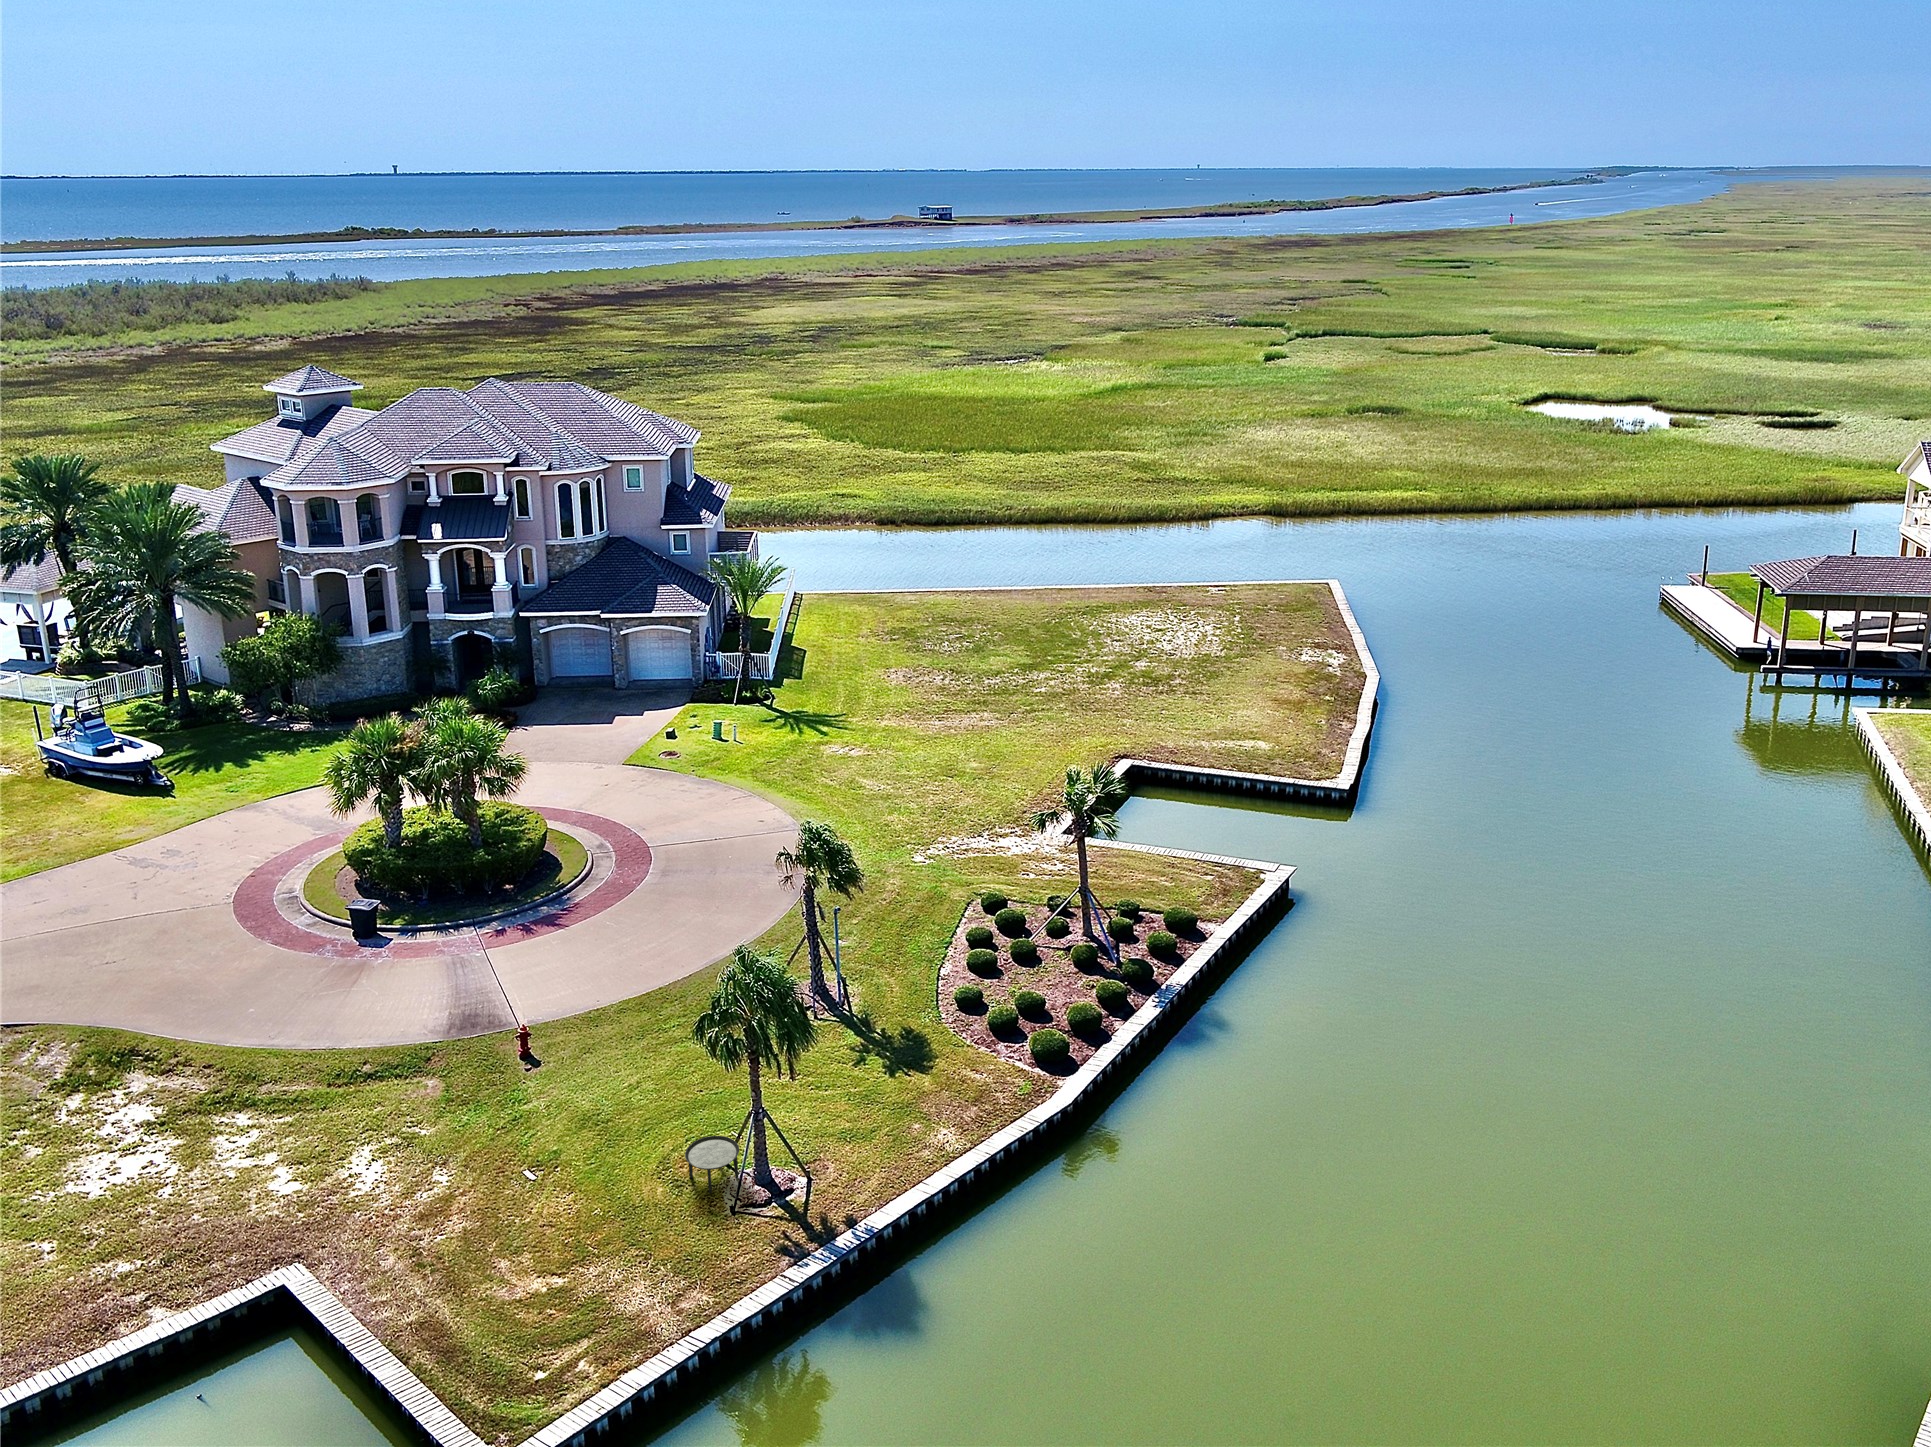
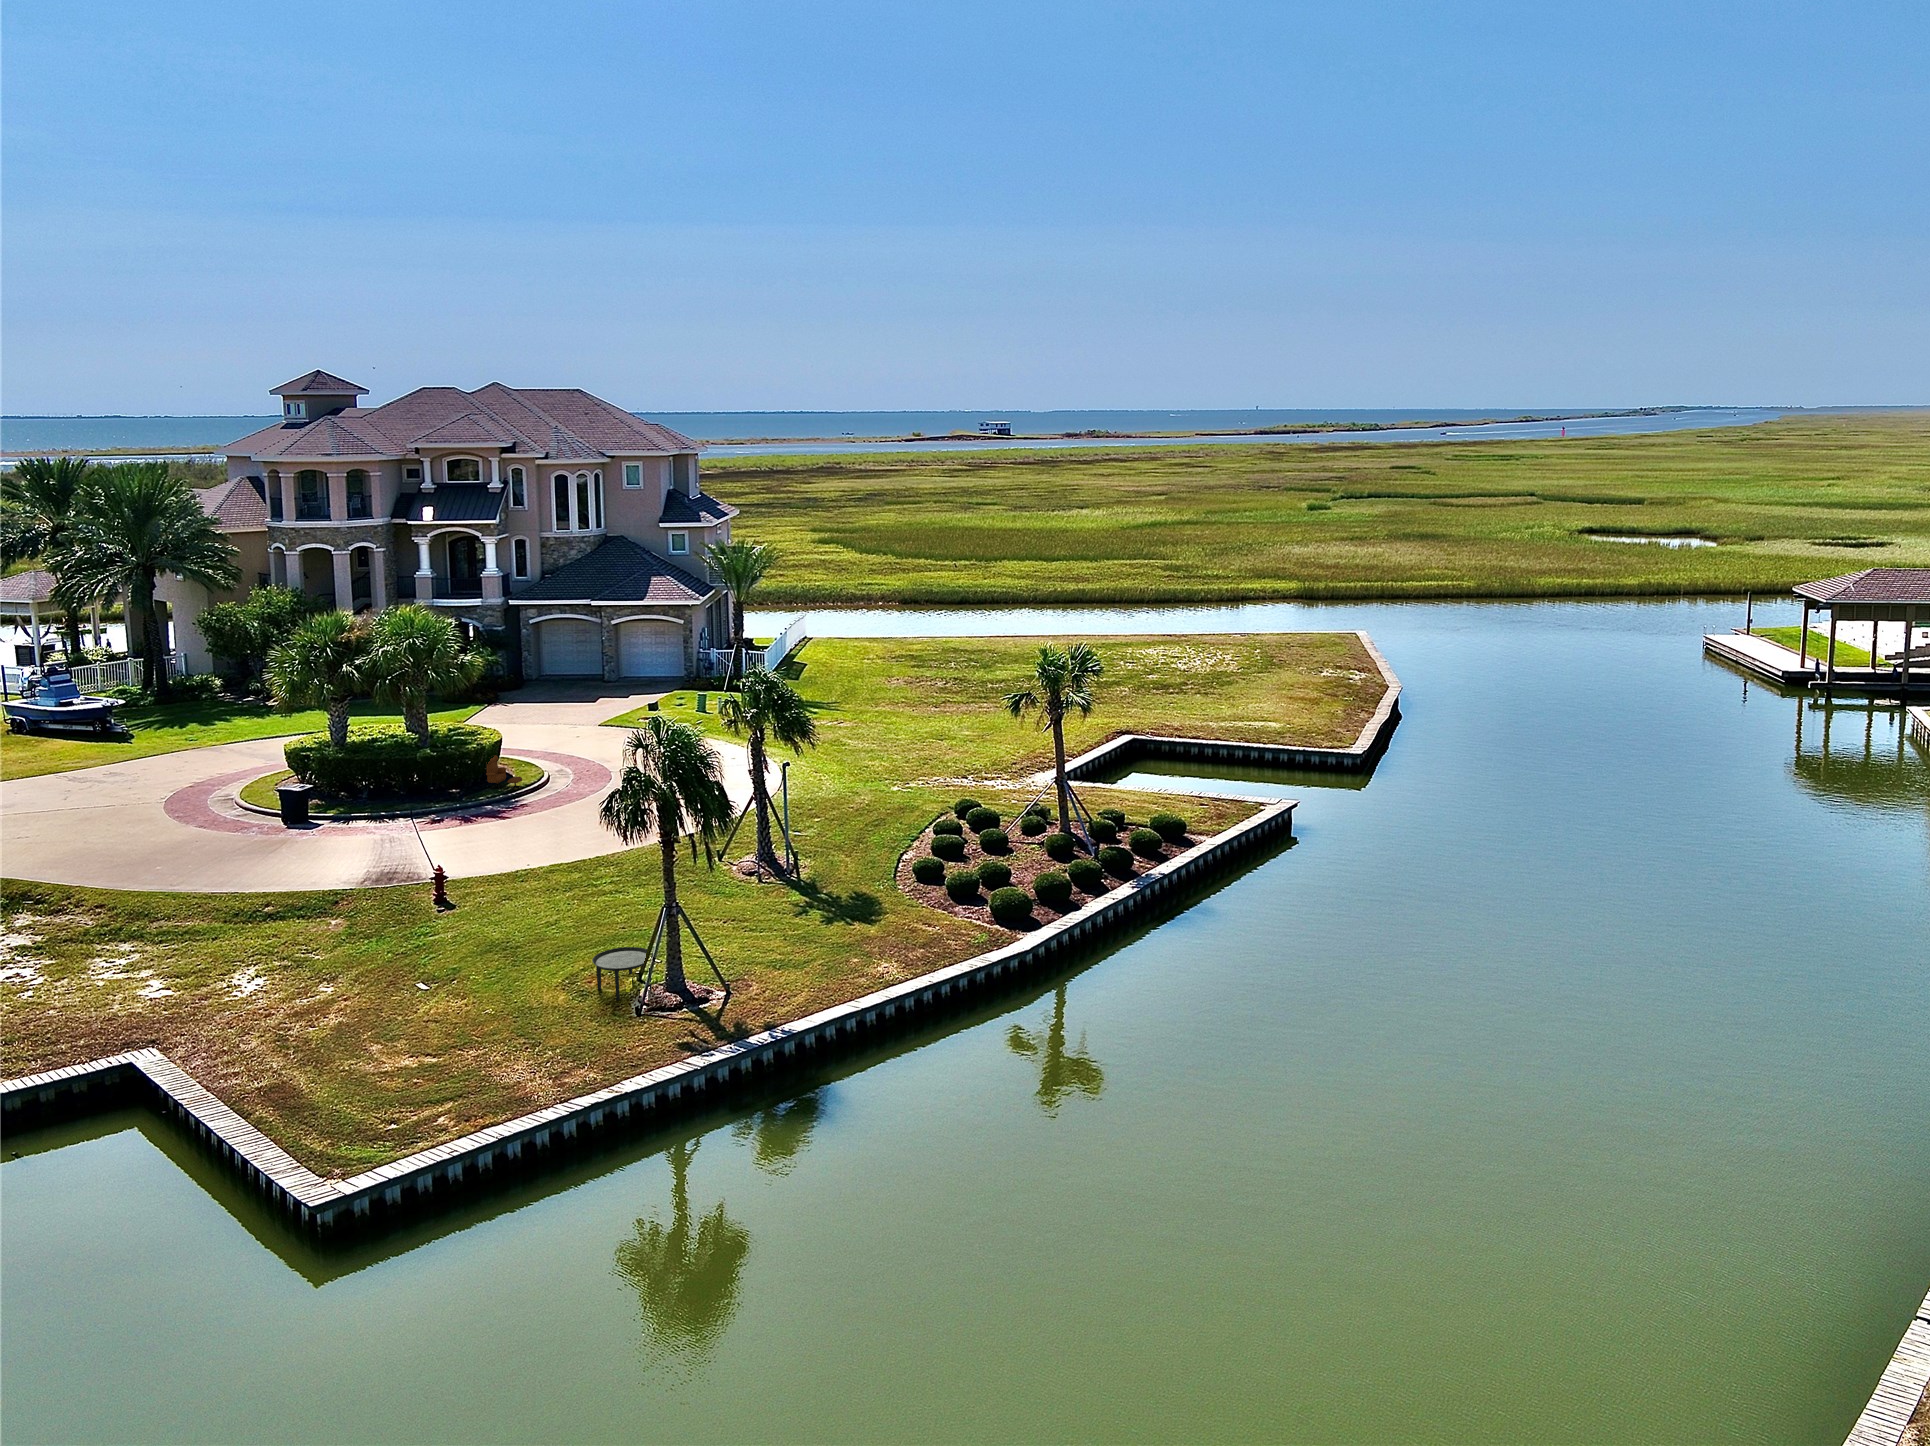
lounge chair: none [532,840,568,875] -> present [486,755,523,790]

